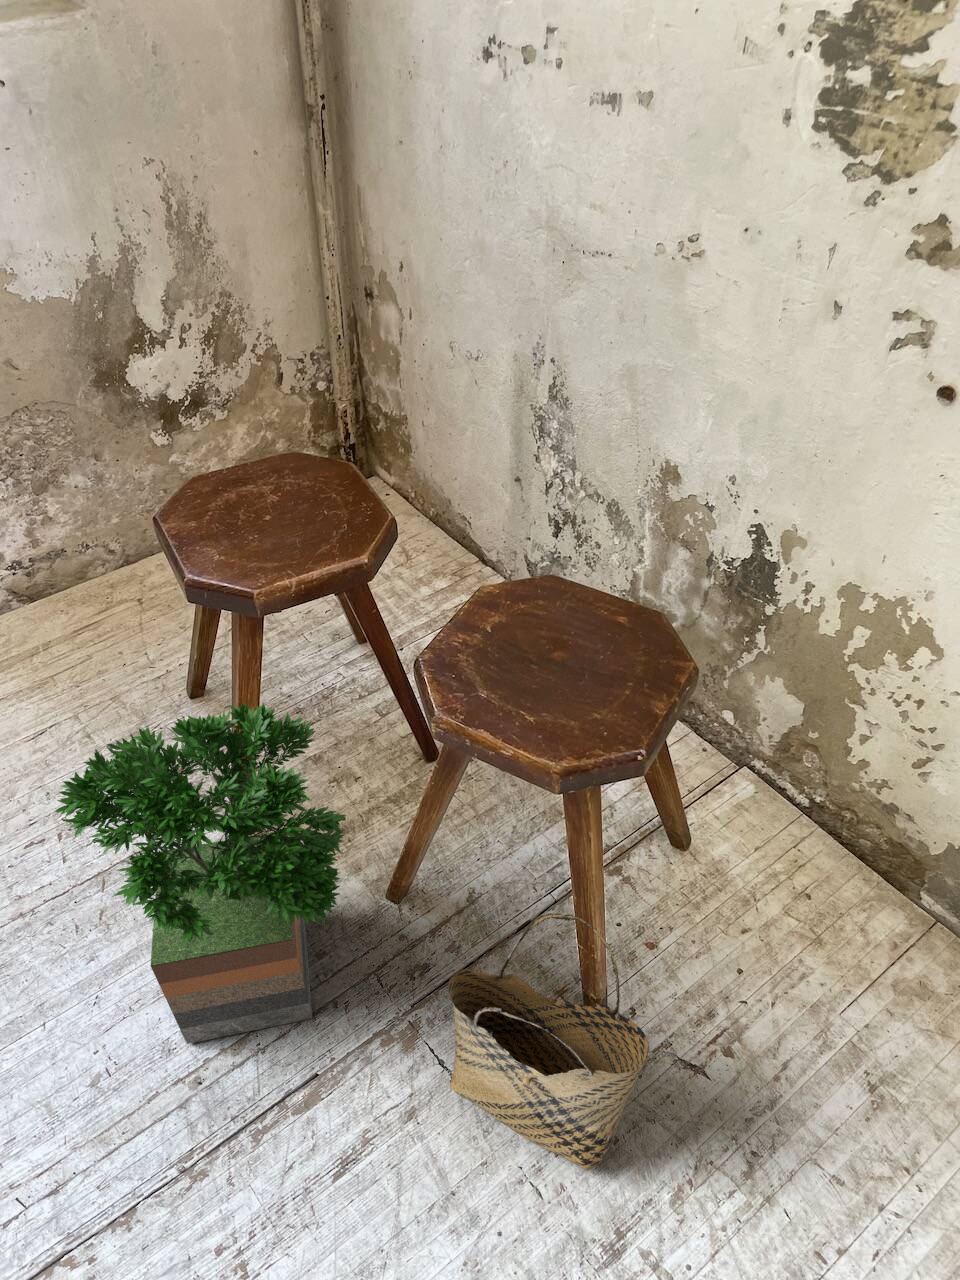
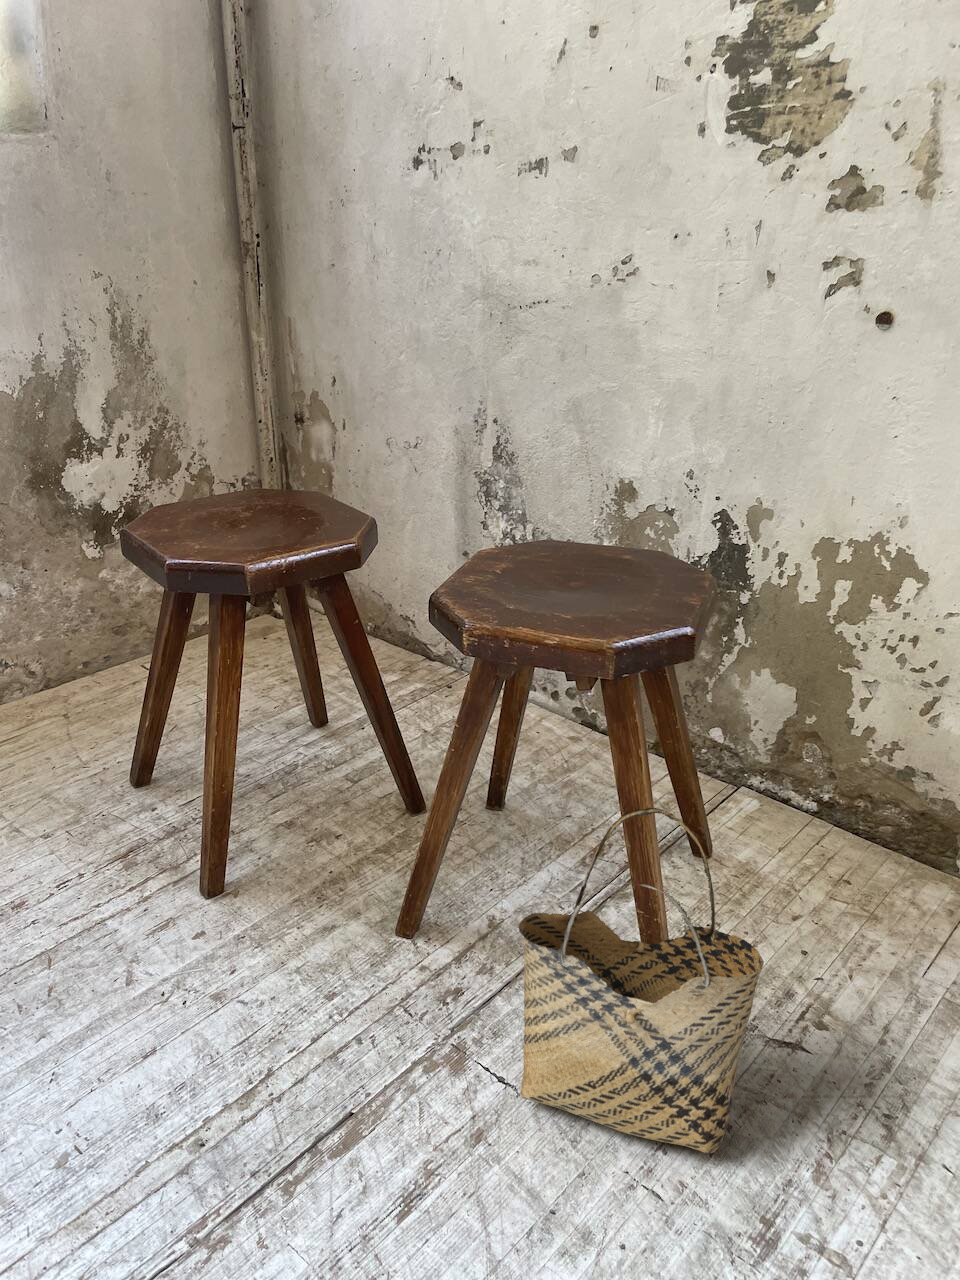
potted tree: present [55,702,347,1044] -> none [51,637,394,1105]

